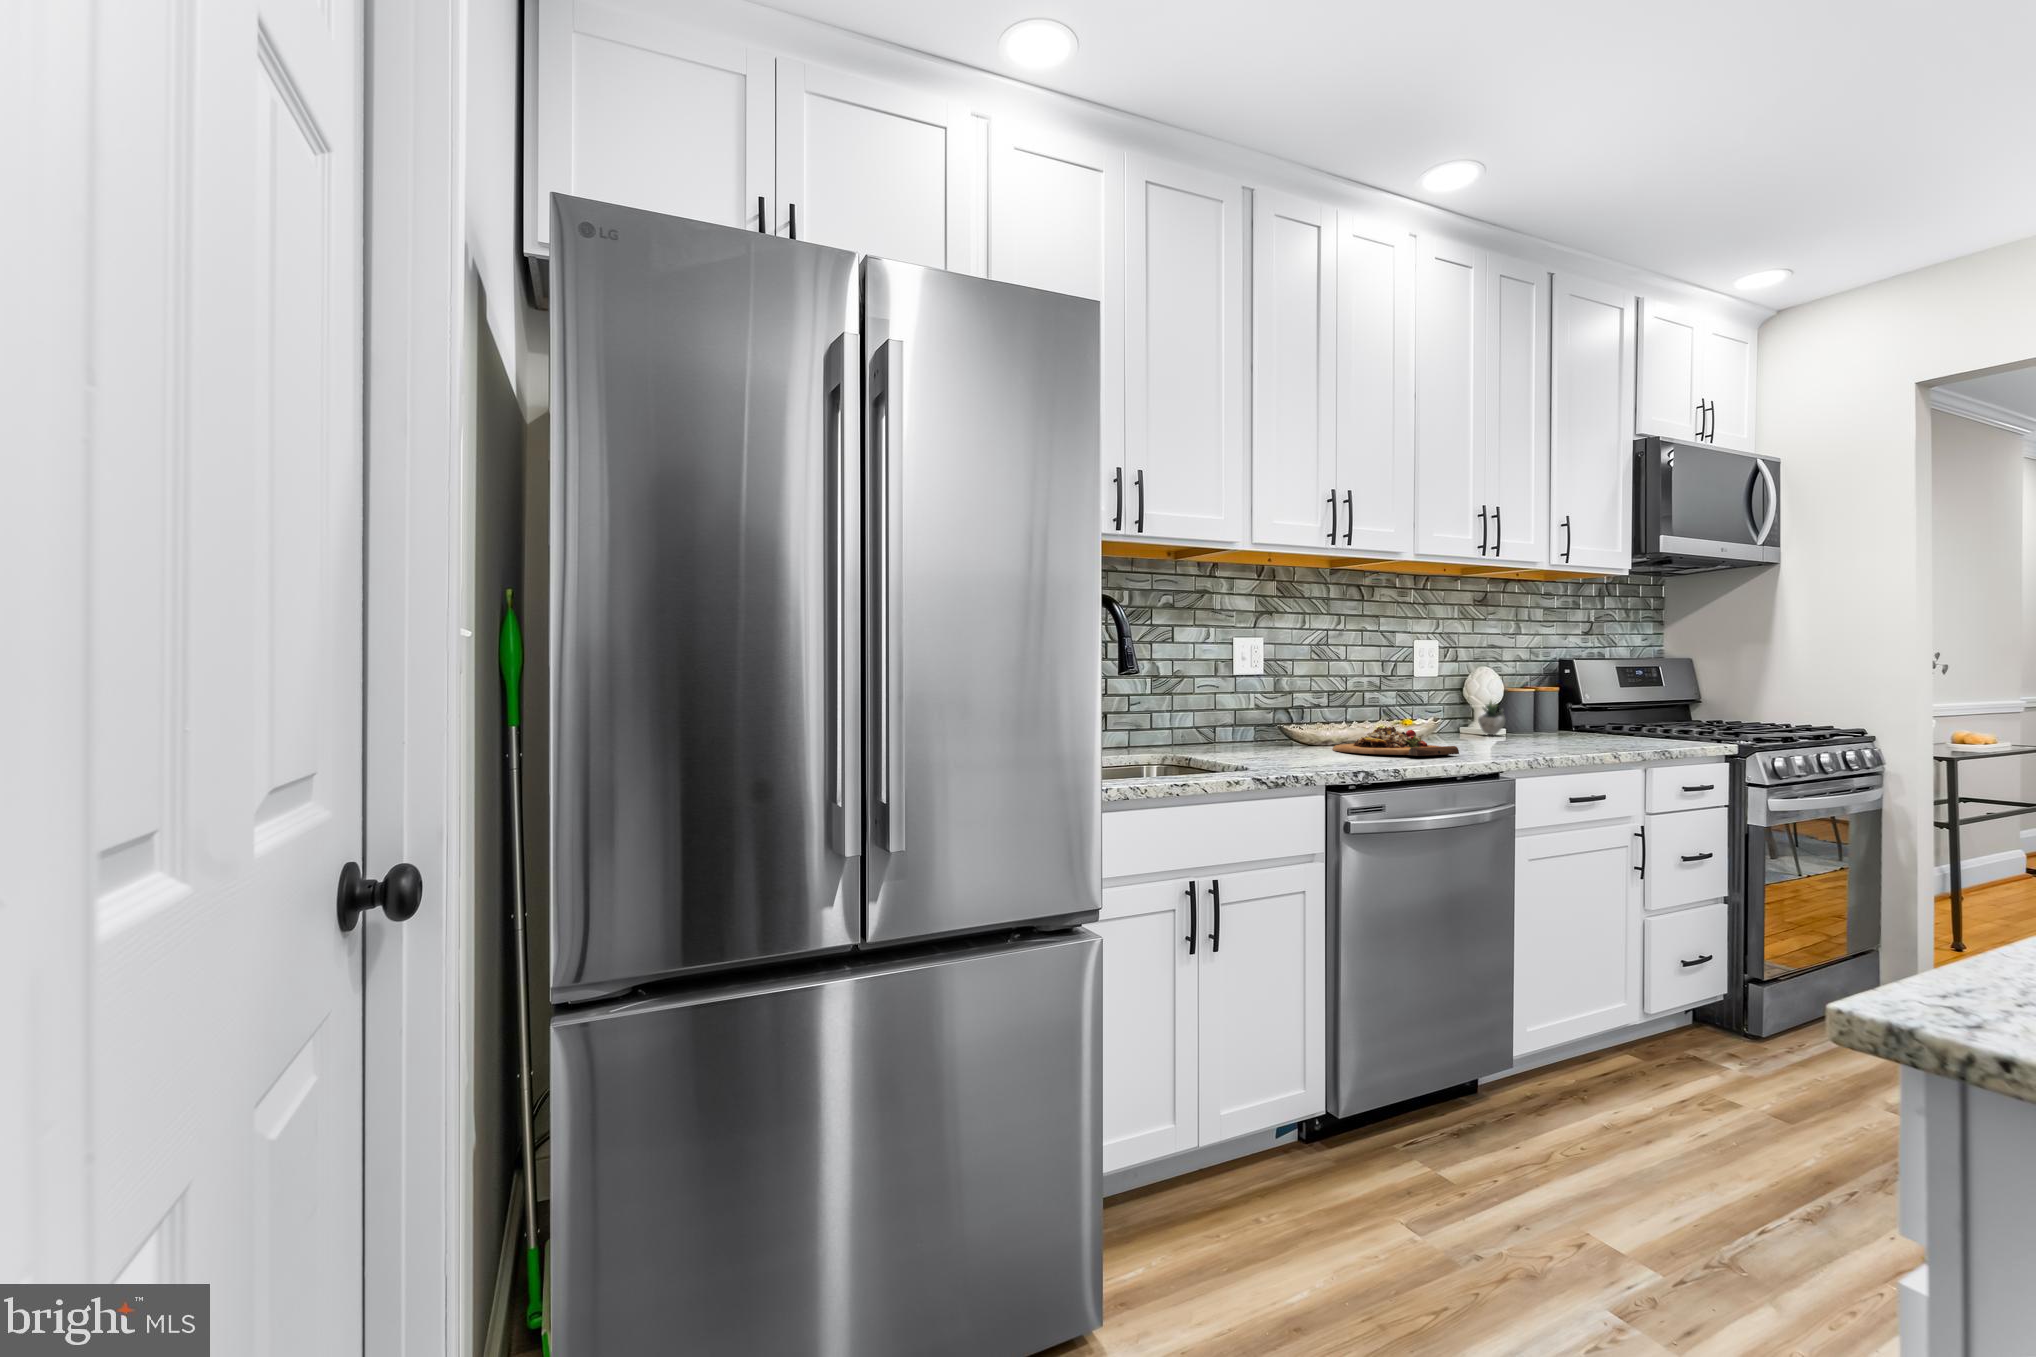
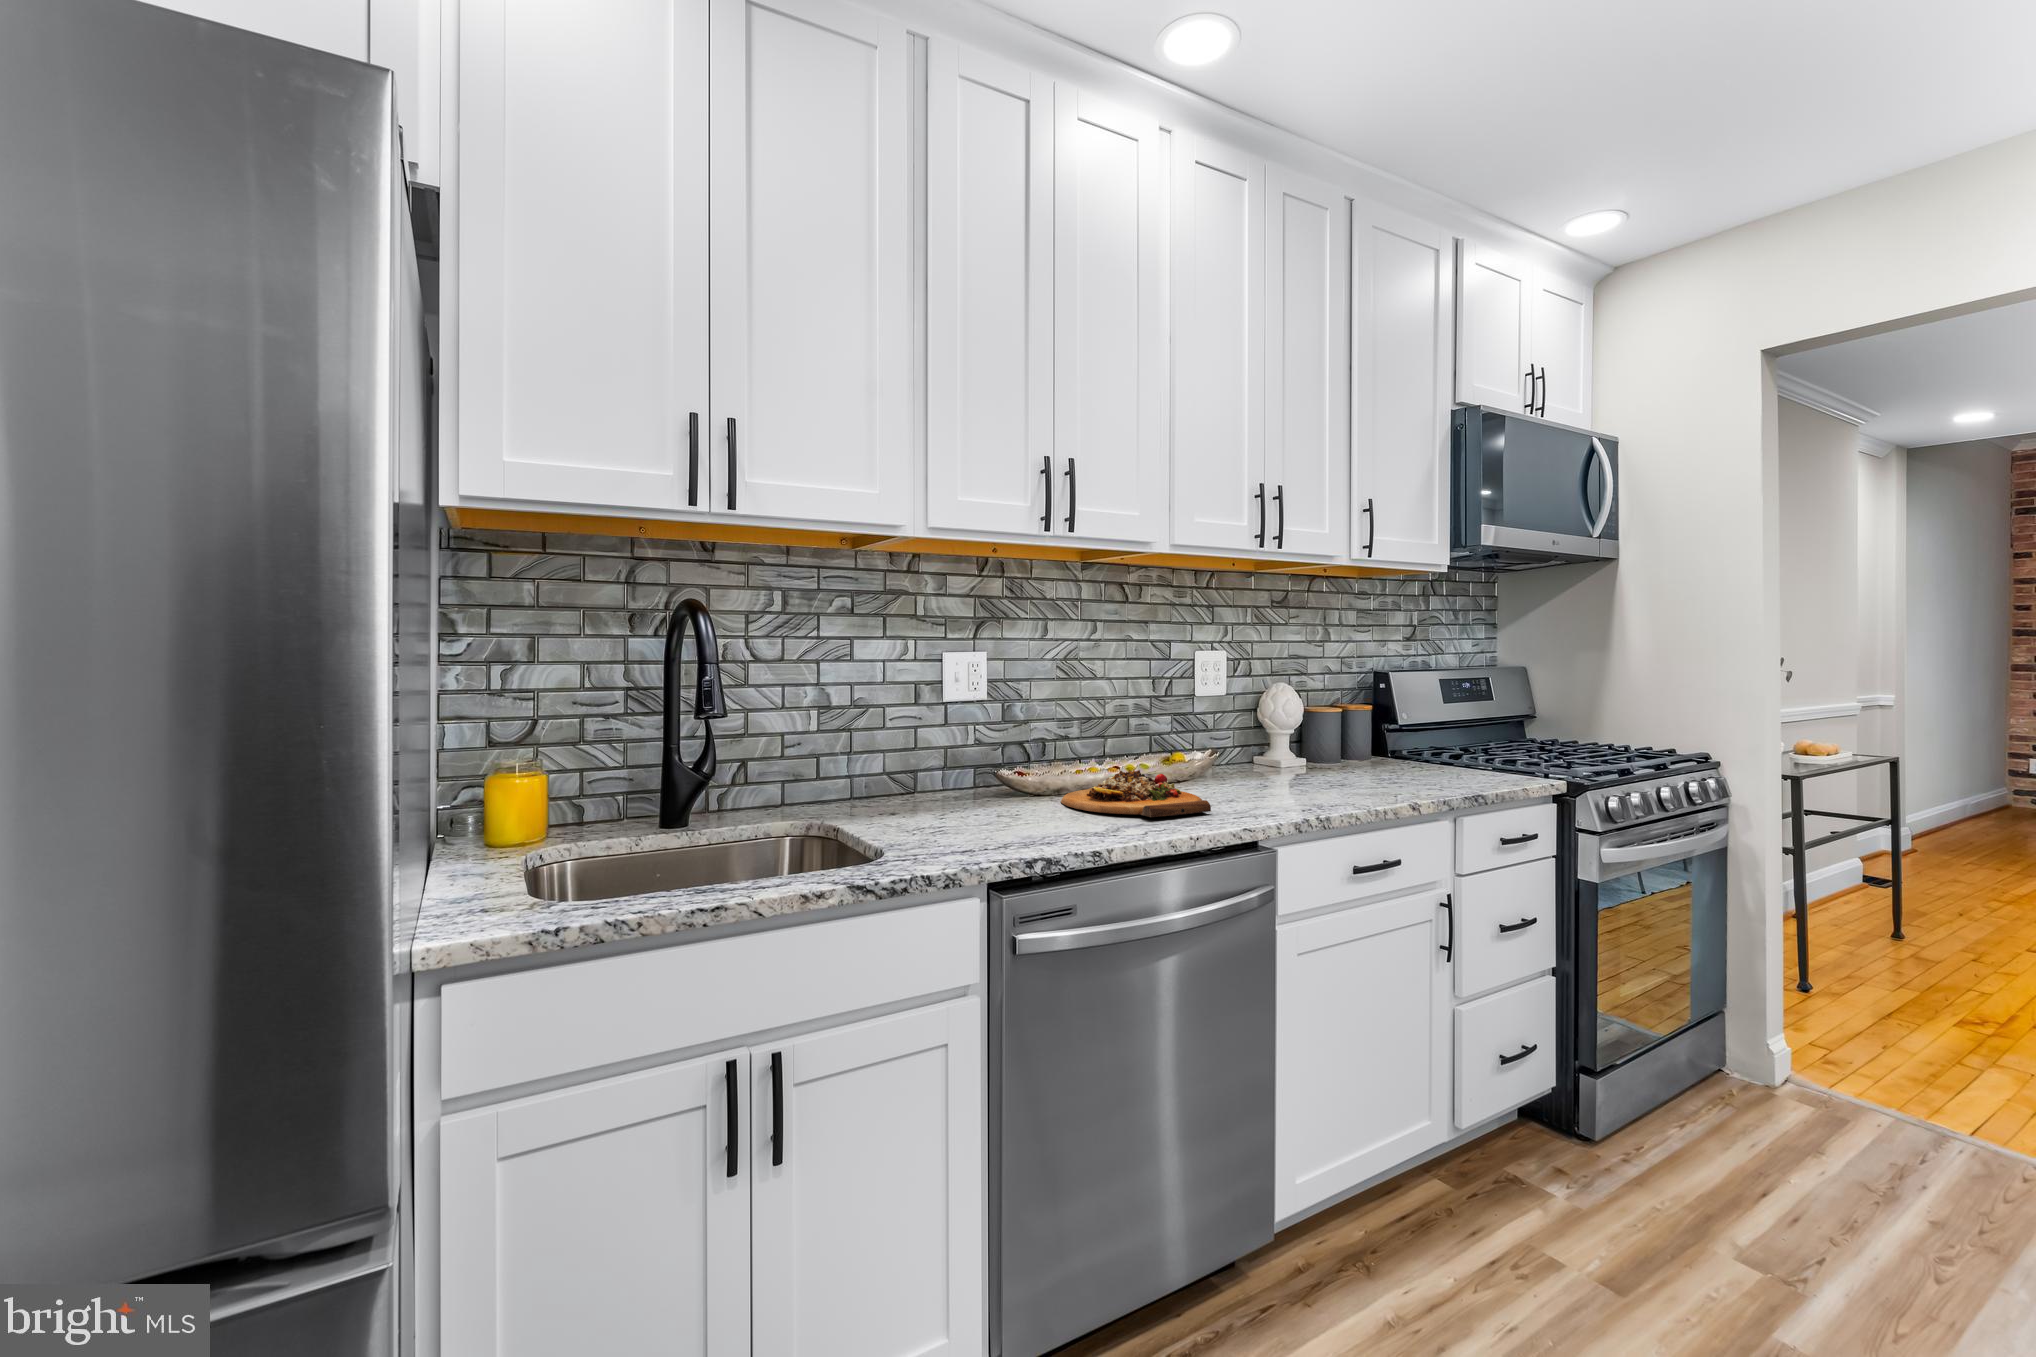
succulent plant: present [1478,701,1506,735] -> none [1270,721,1330,767]

